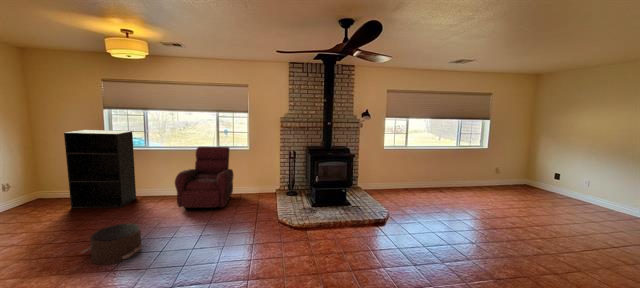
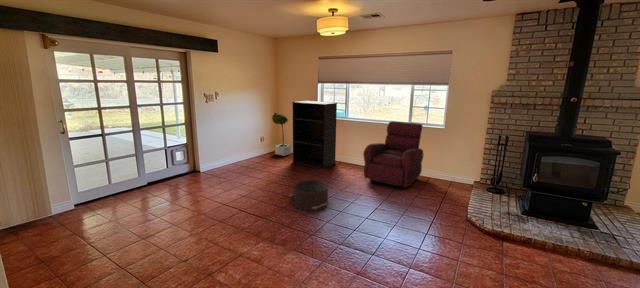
potted tree: none [24,147,64,203] -> present [272,113,291,156]

